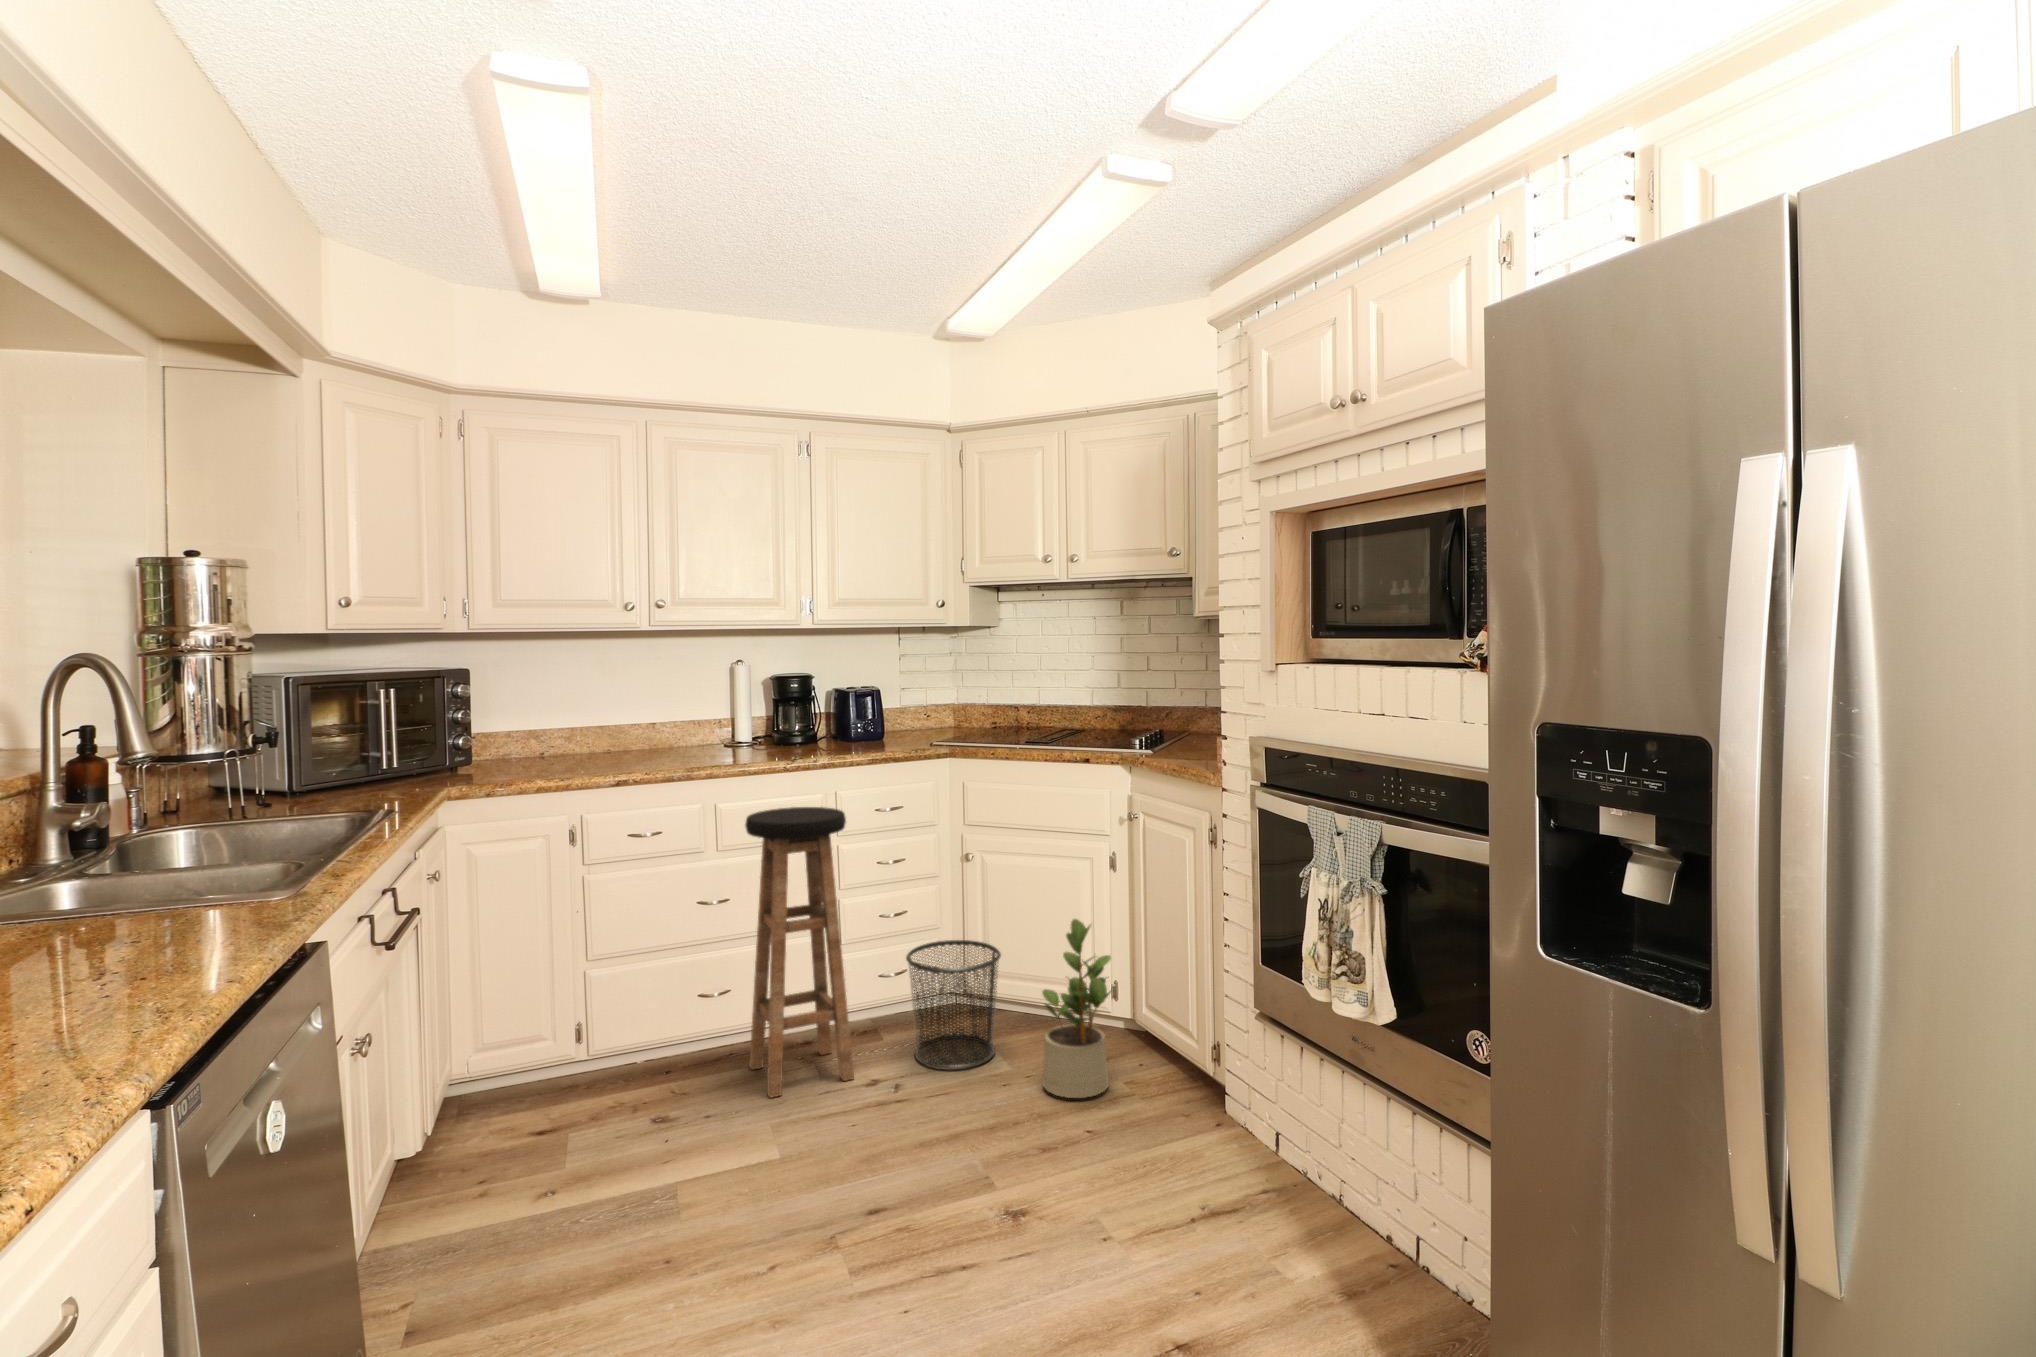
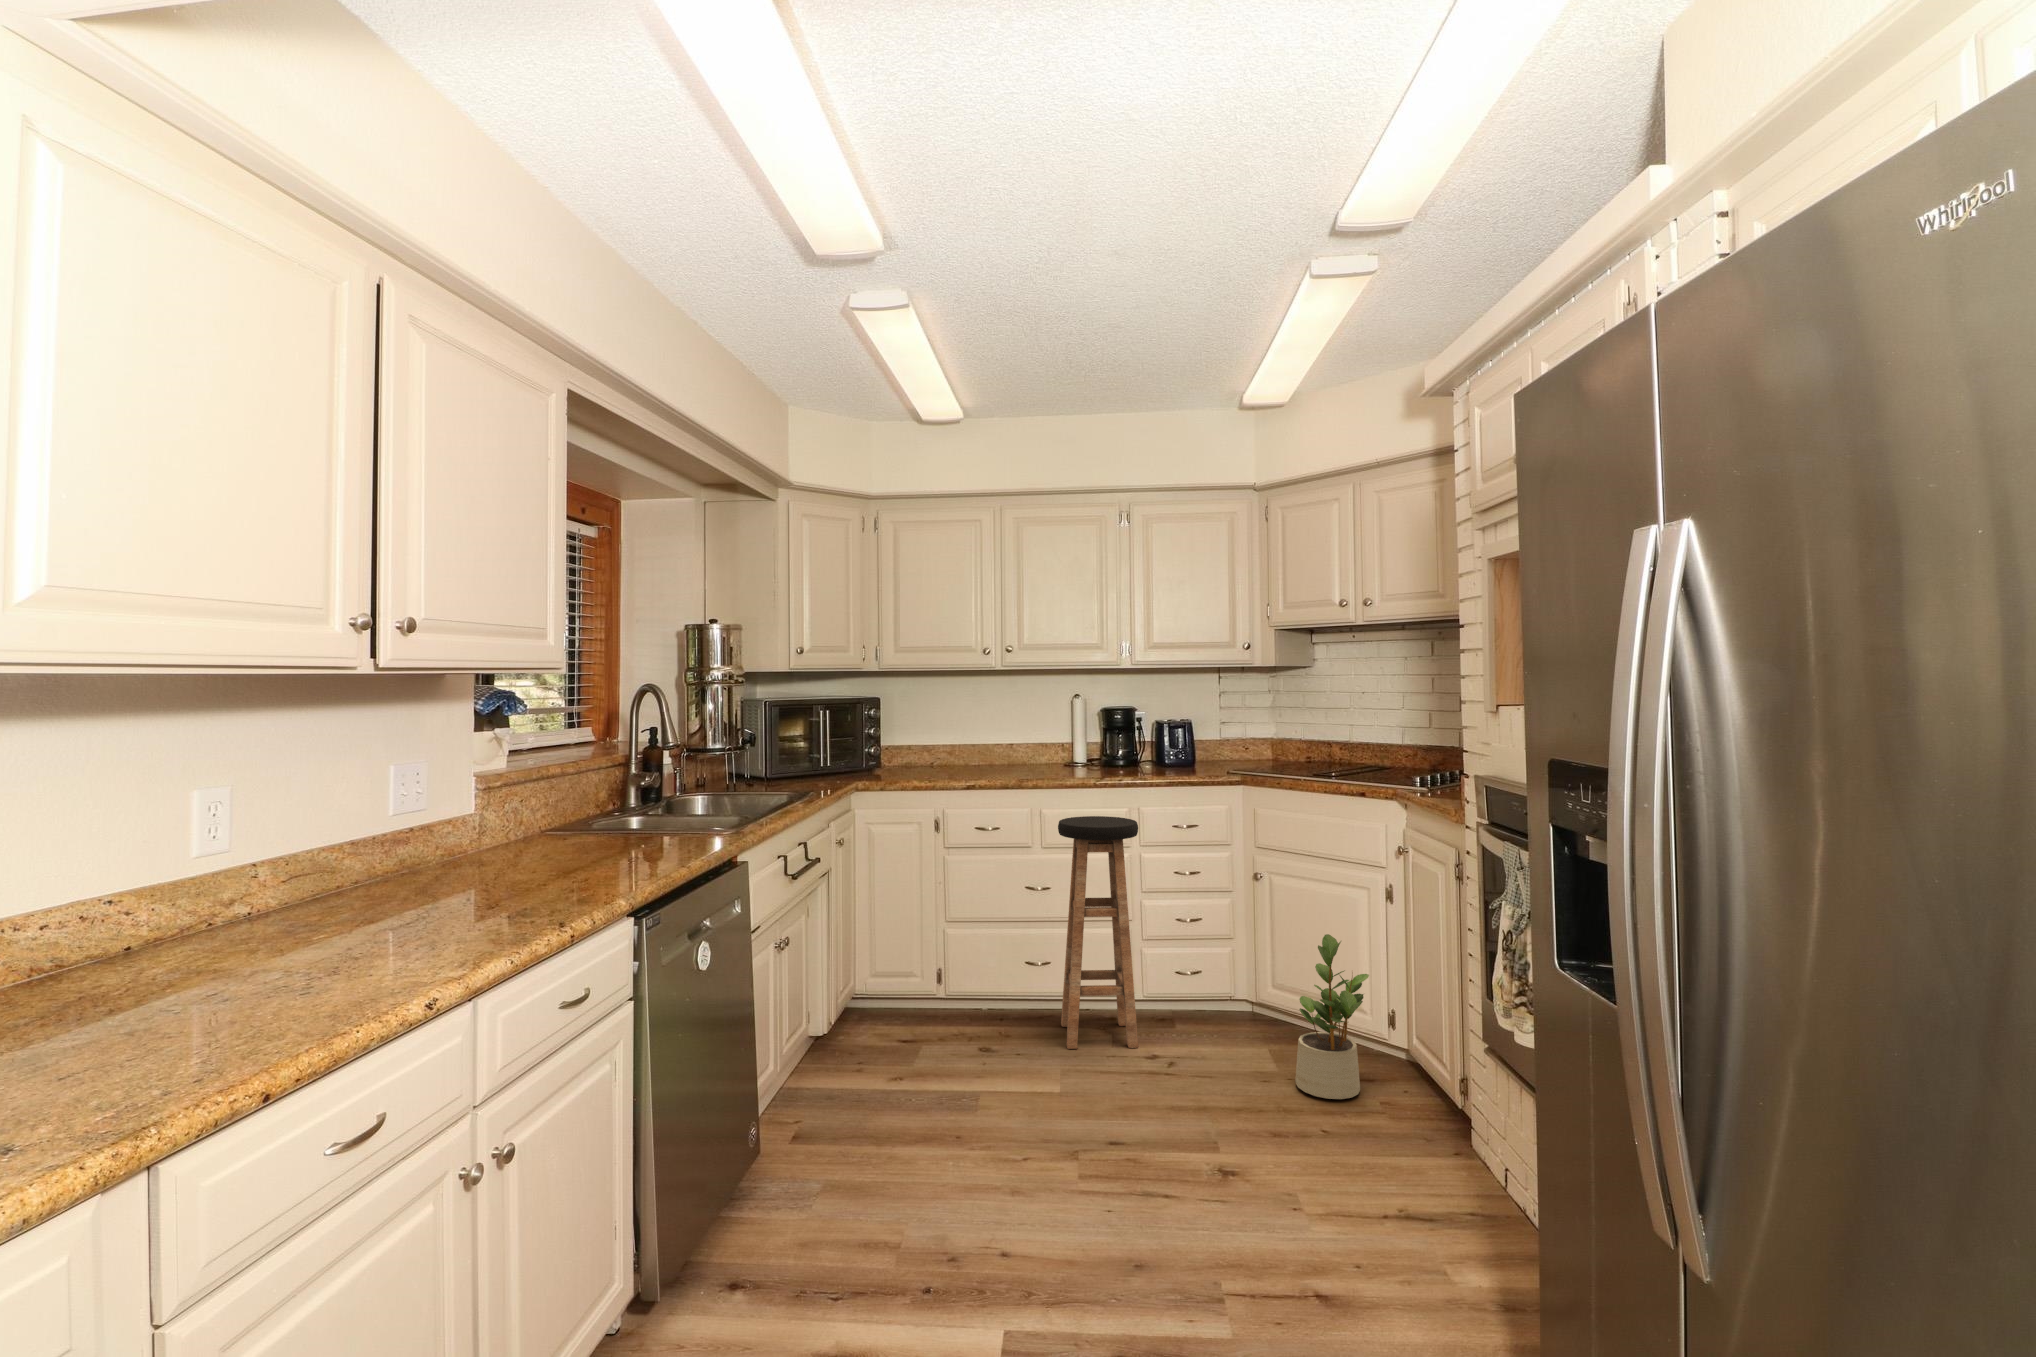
waste bin: present [906,940,1001,1070] -> none [1188,944,1273,1057]

